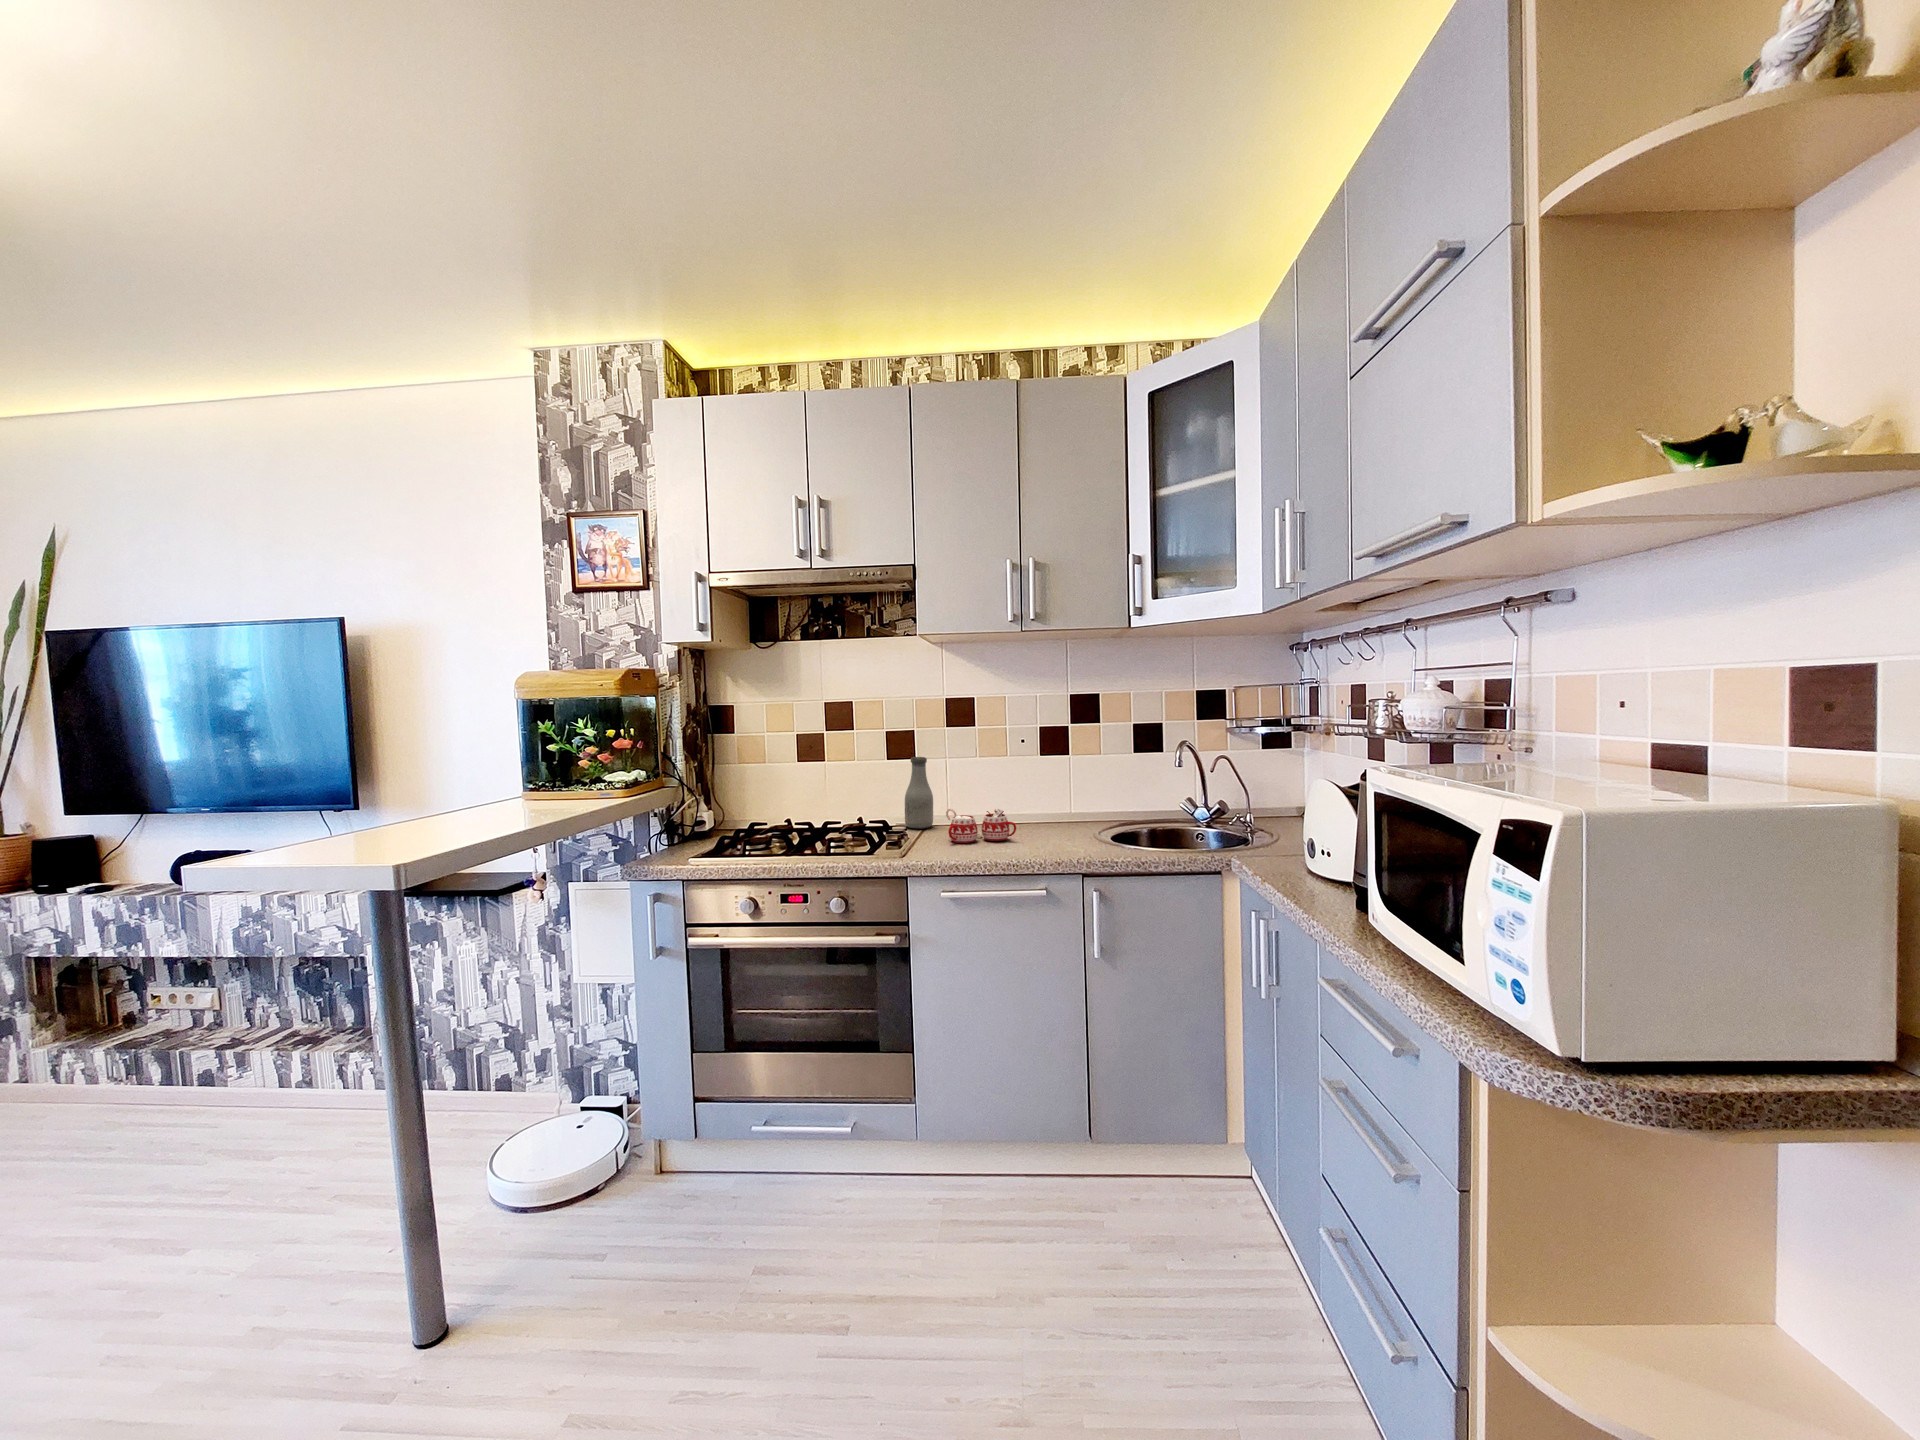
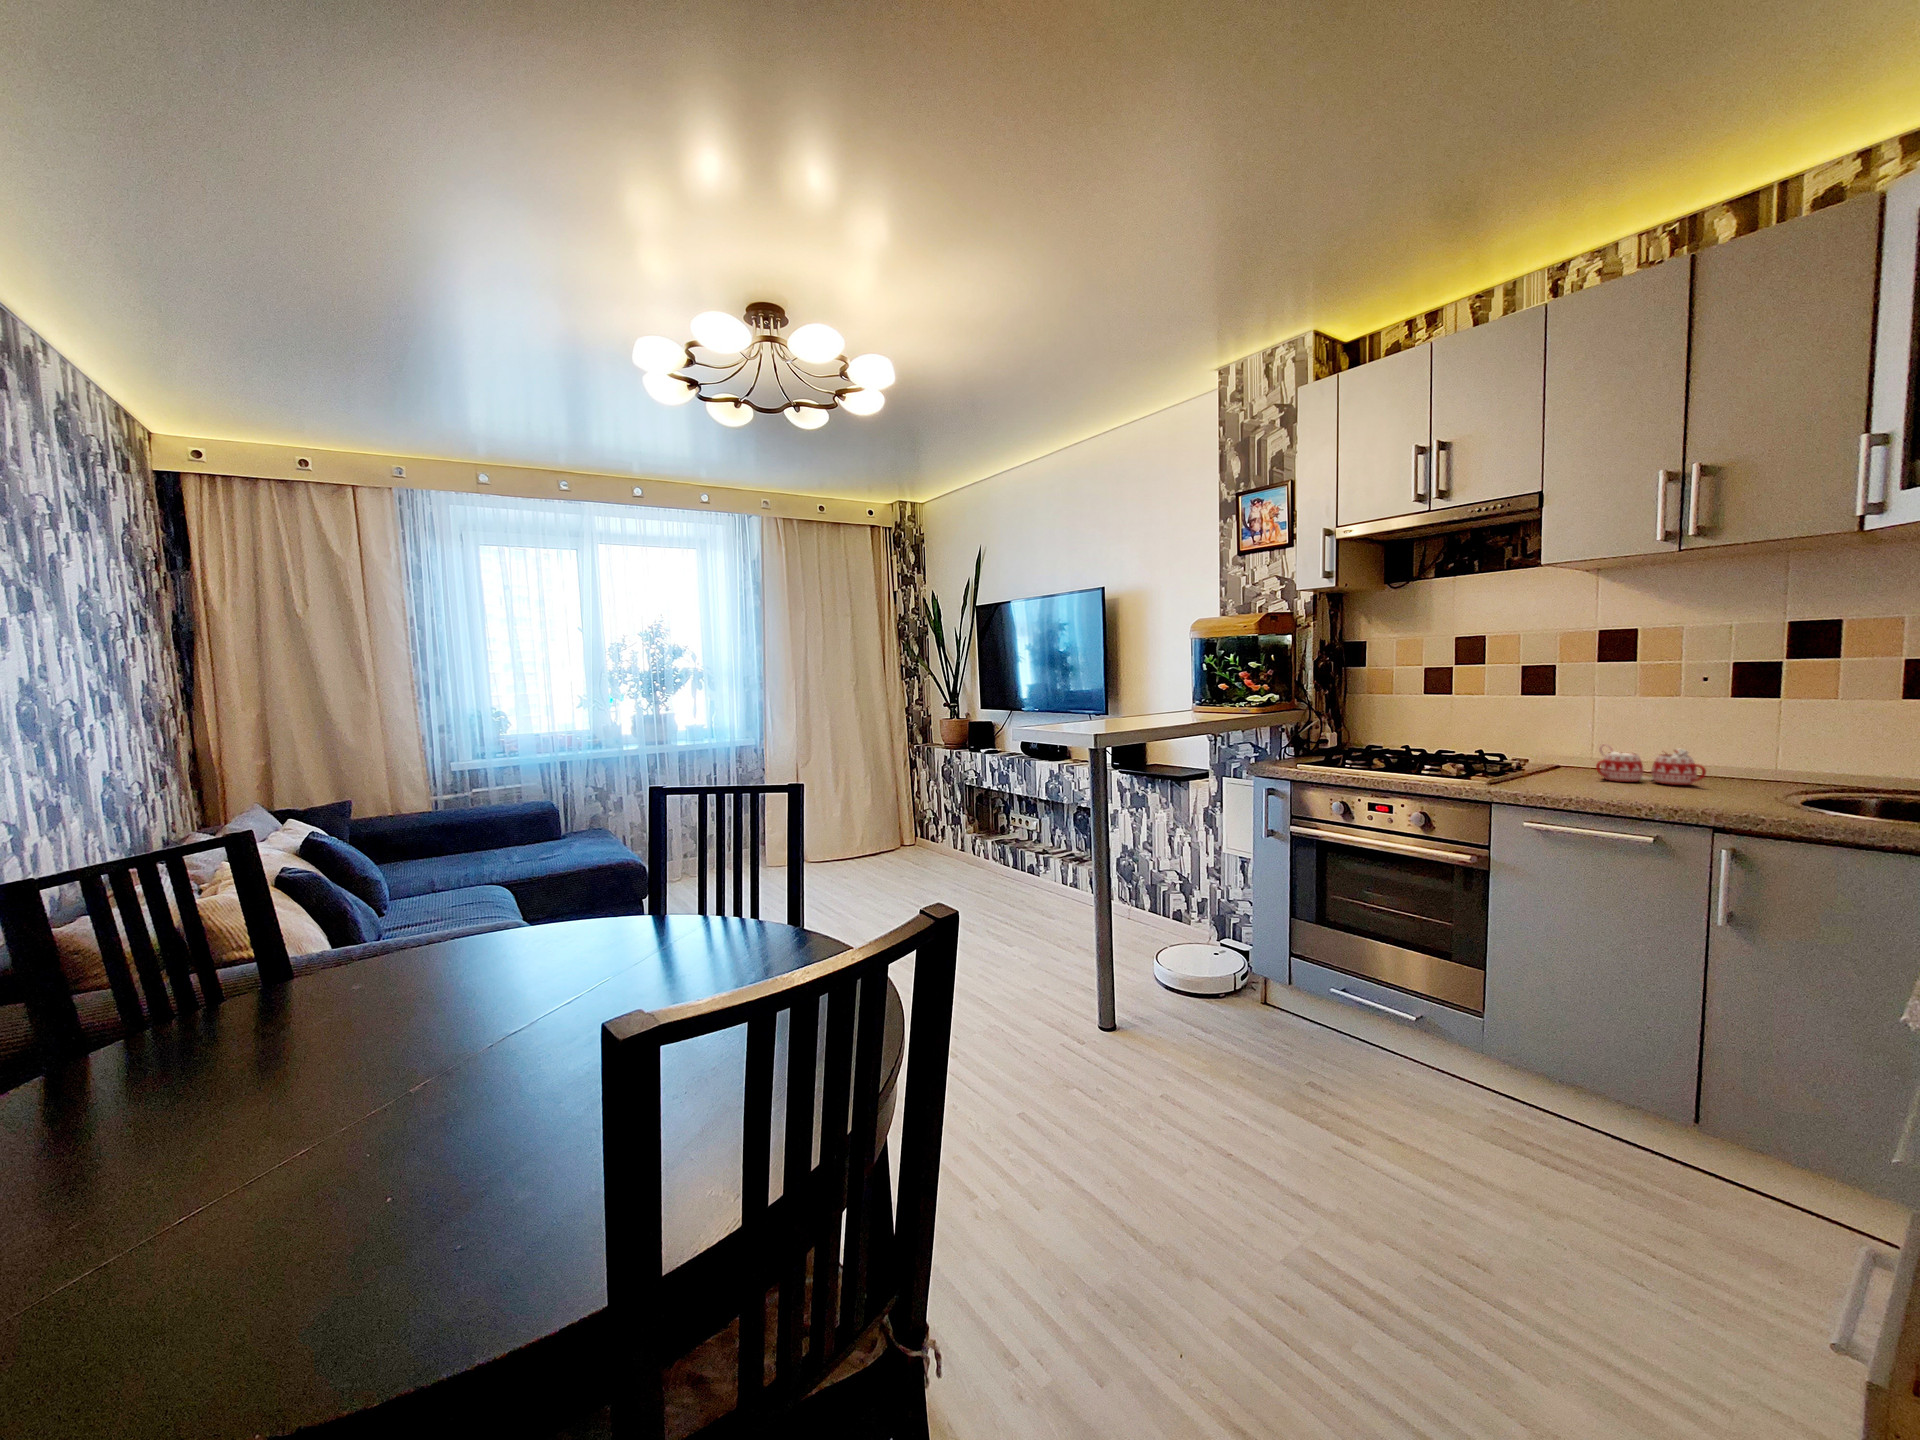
bottle: present [905,757,933,829] -> none [1552,691,1594,767]

